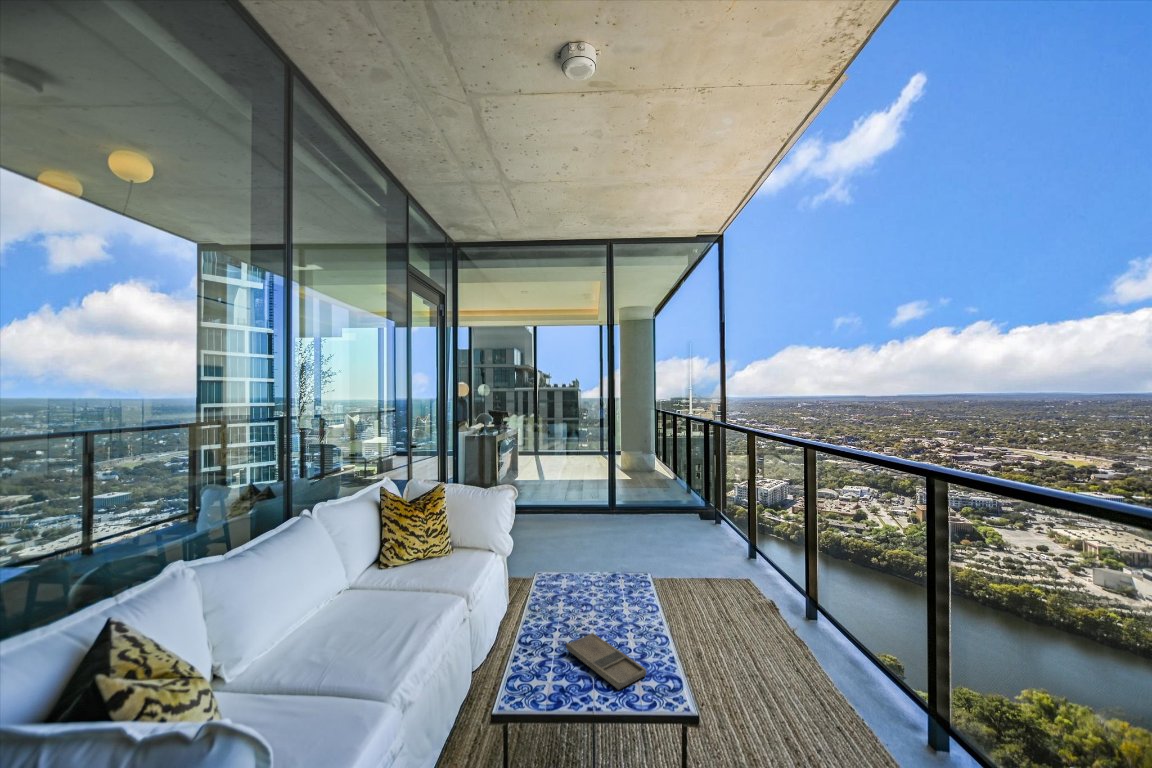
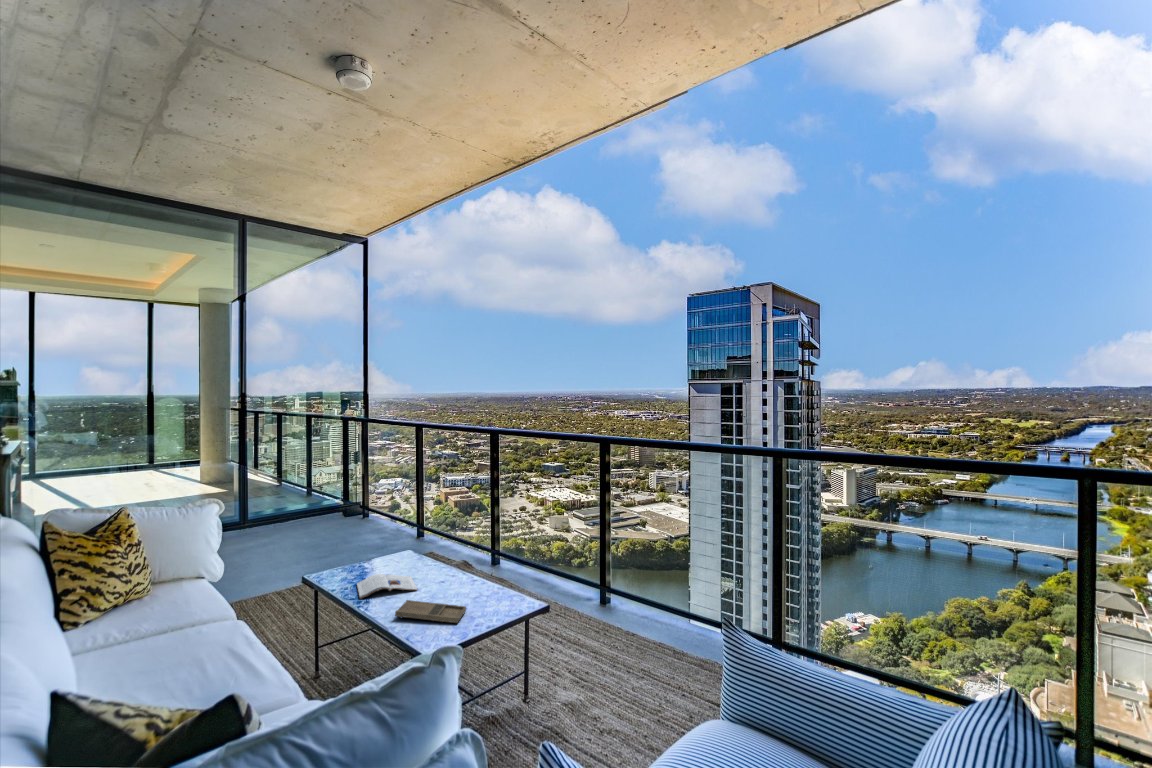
magazine: none [565,589,638,623] -> present [357,574,417,598]

